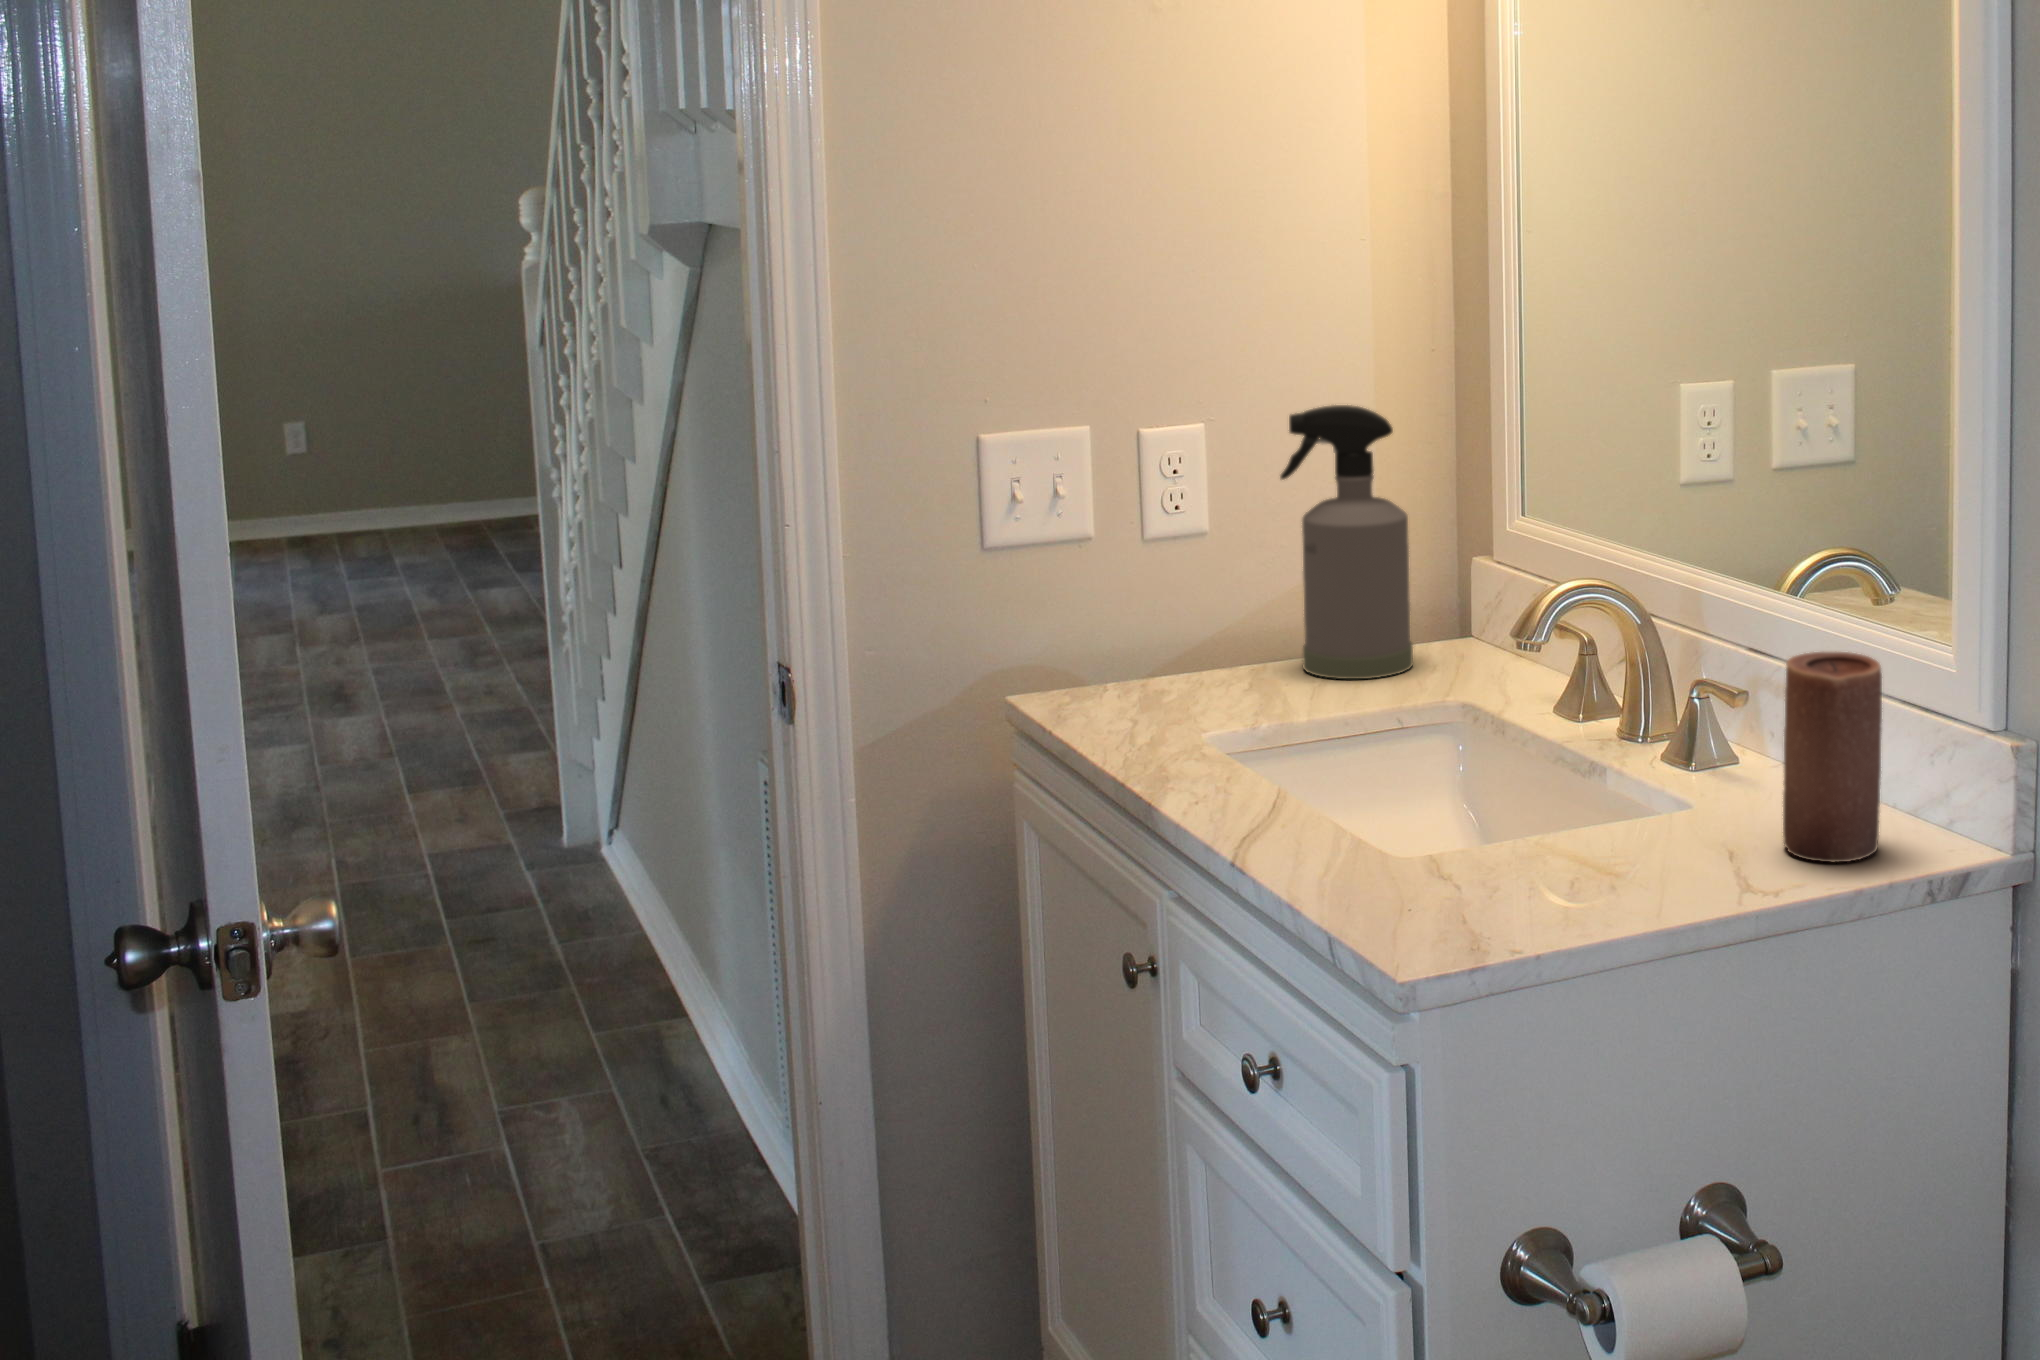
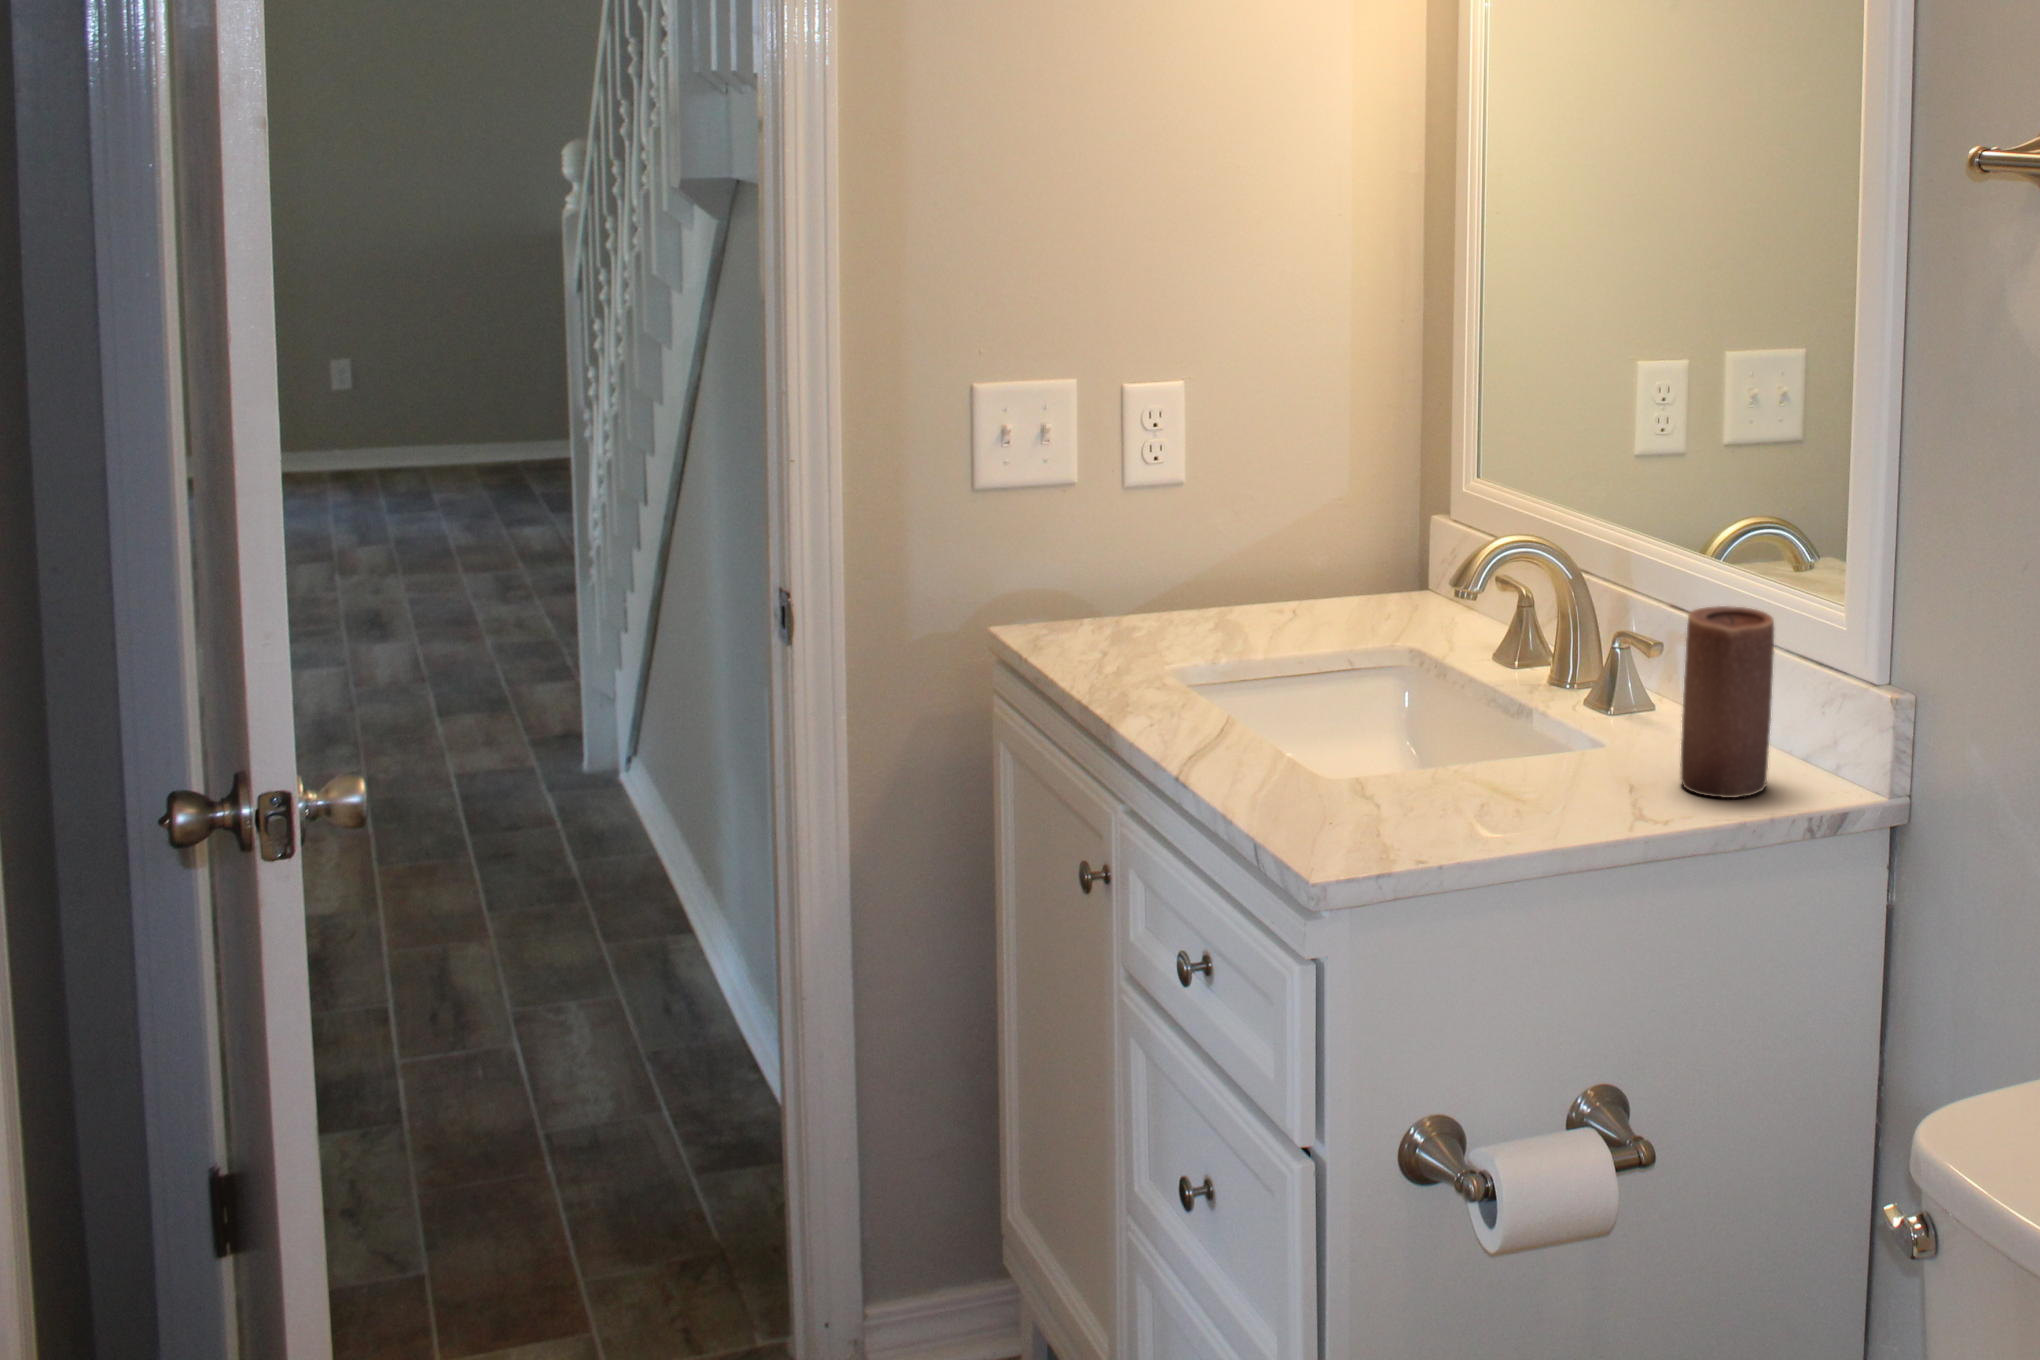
spray bottle: present [1280,405,1413,679] -> none [1249,369,1368,624]

